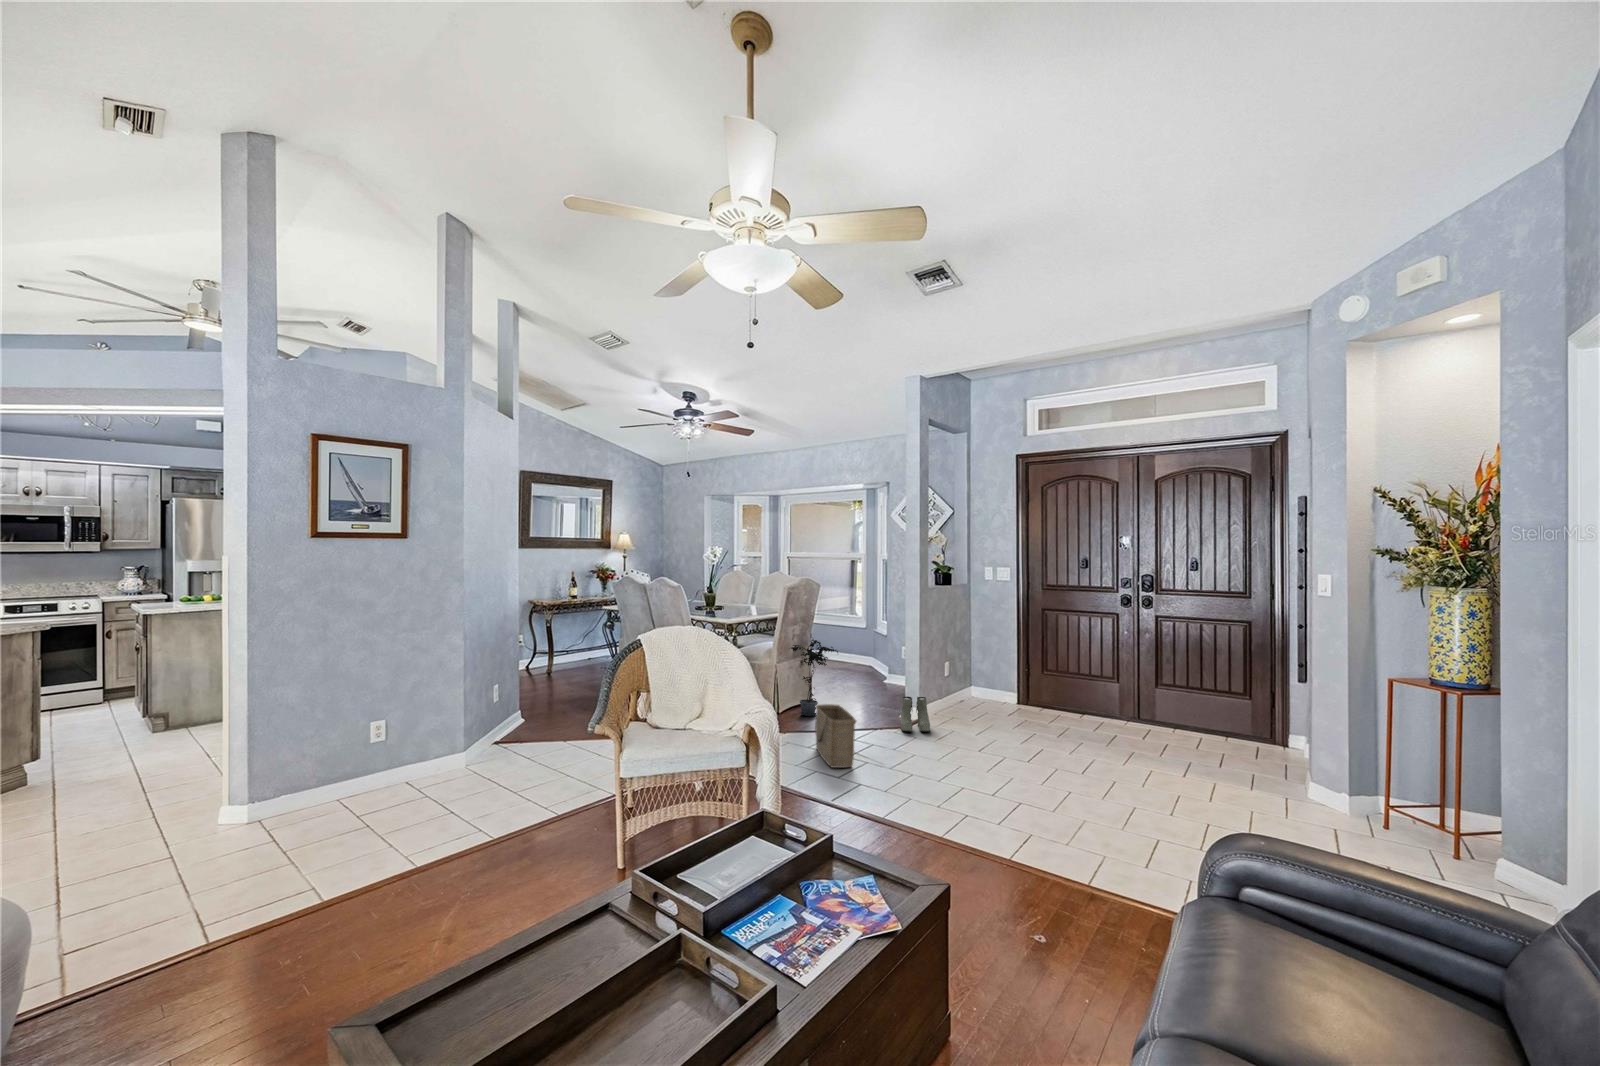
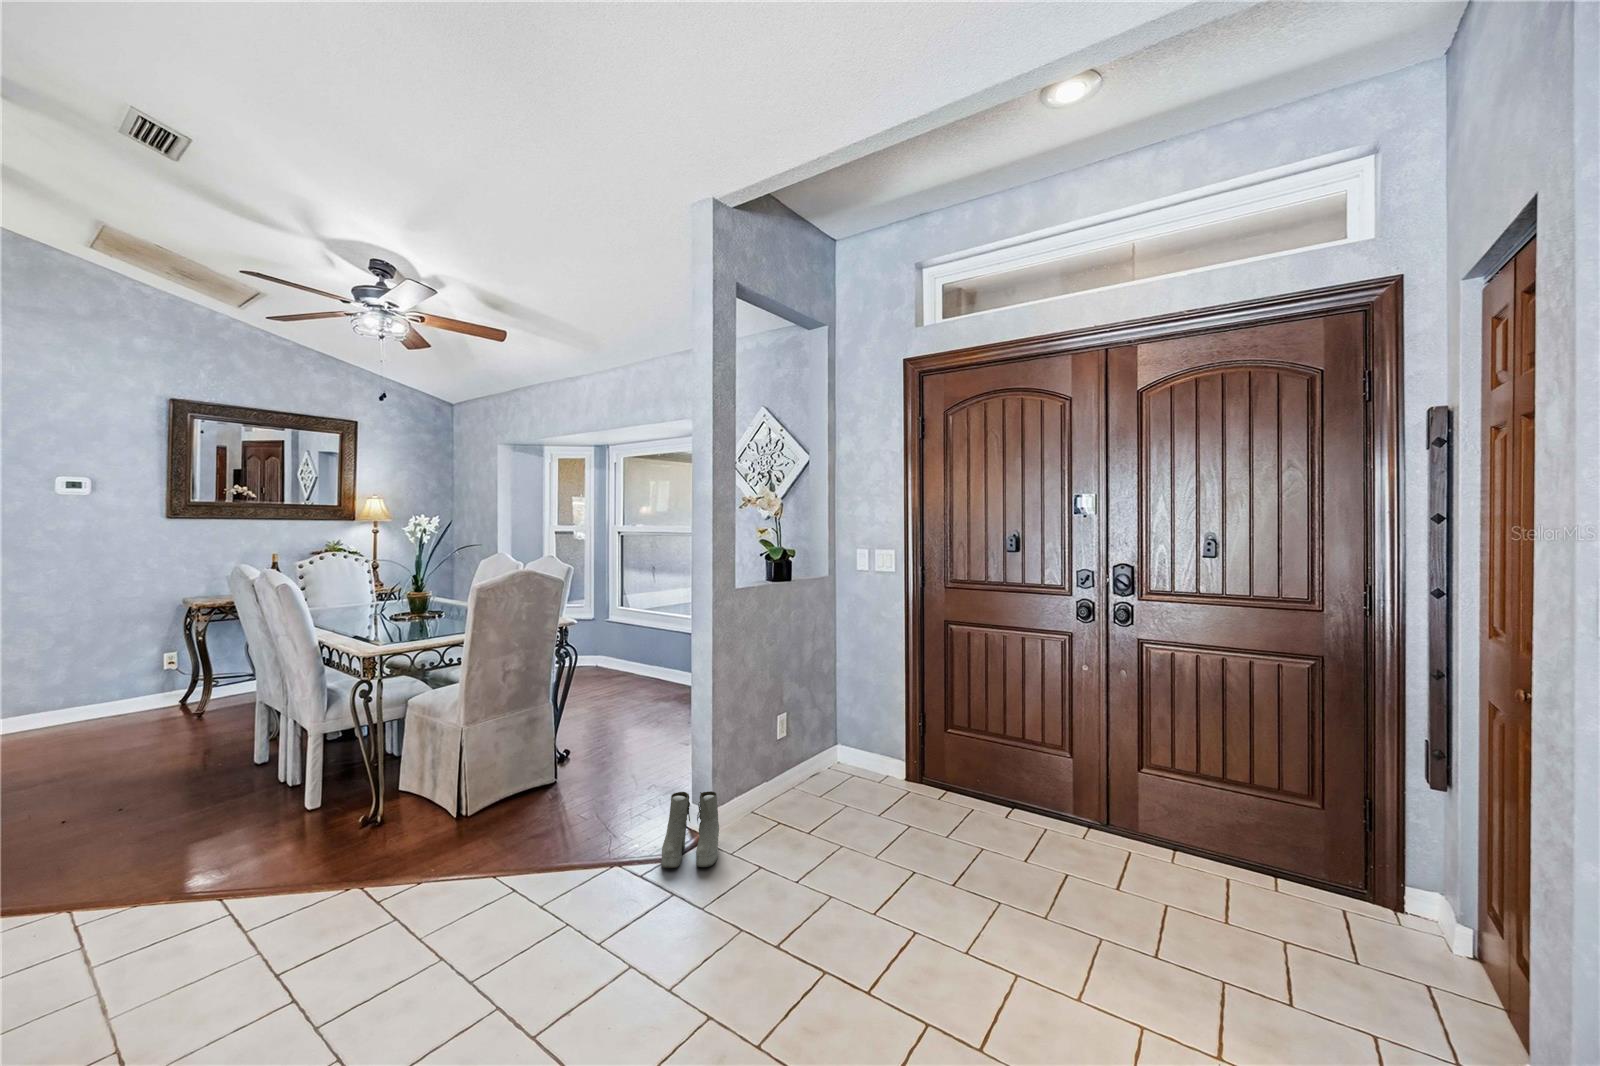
potted plant: present [791,639,838,716] -> none [496,673,580,820]
basket: present [815,704,856,768] -> none [398,835,499,1020]

